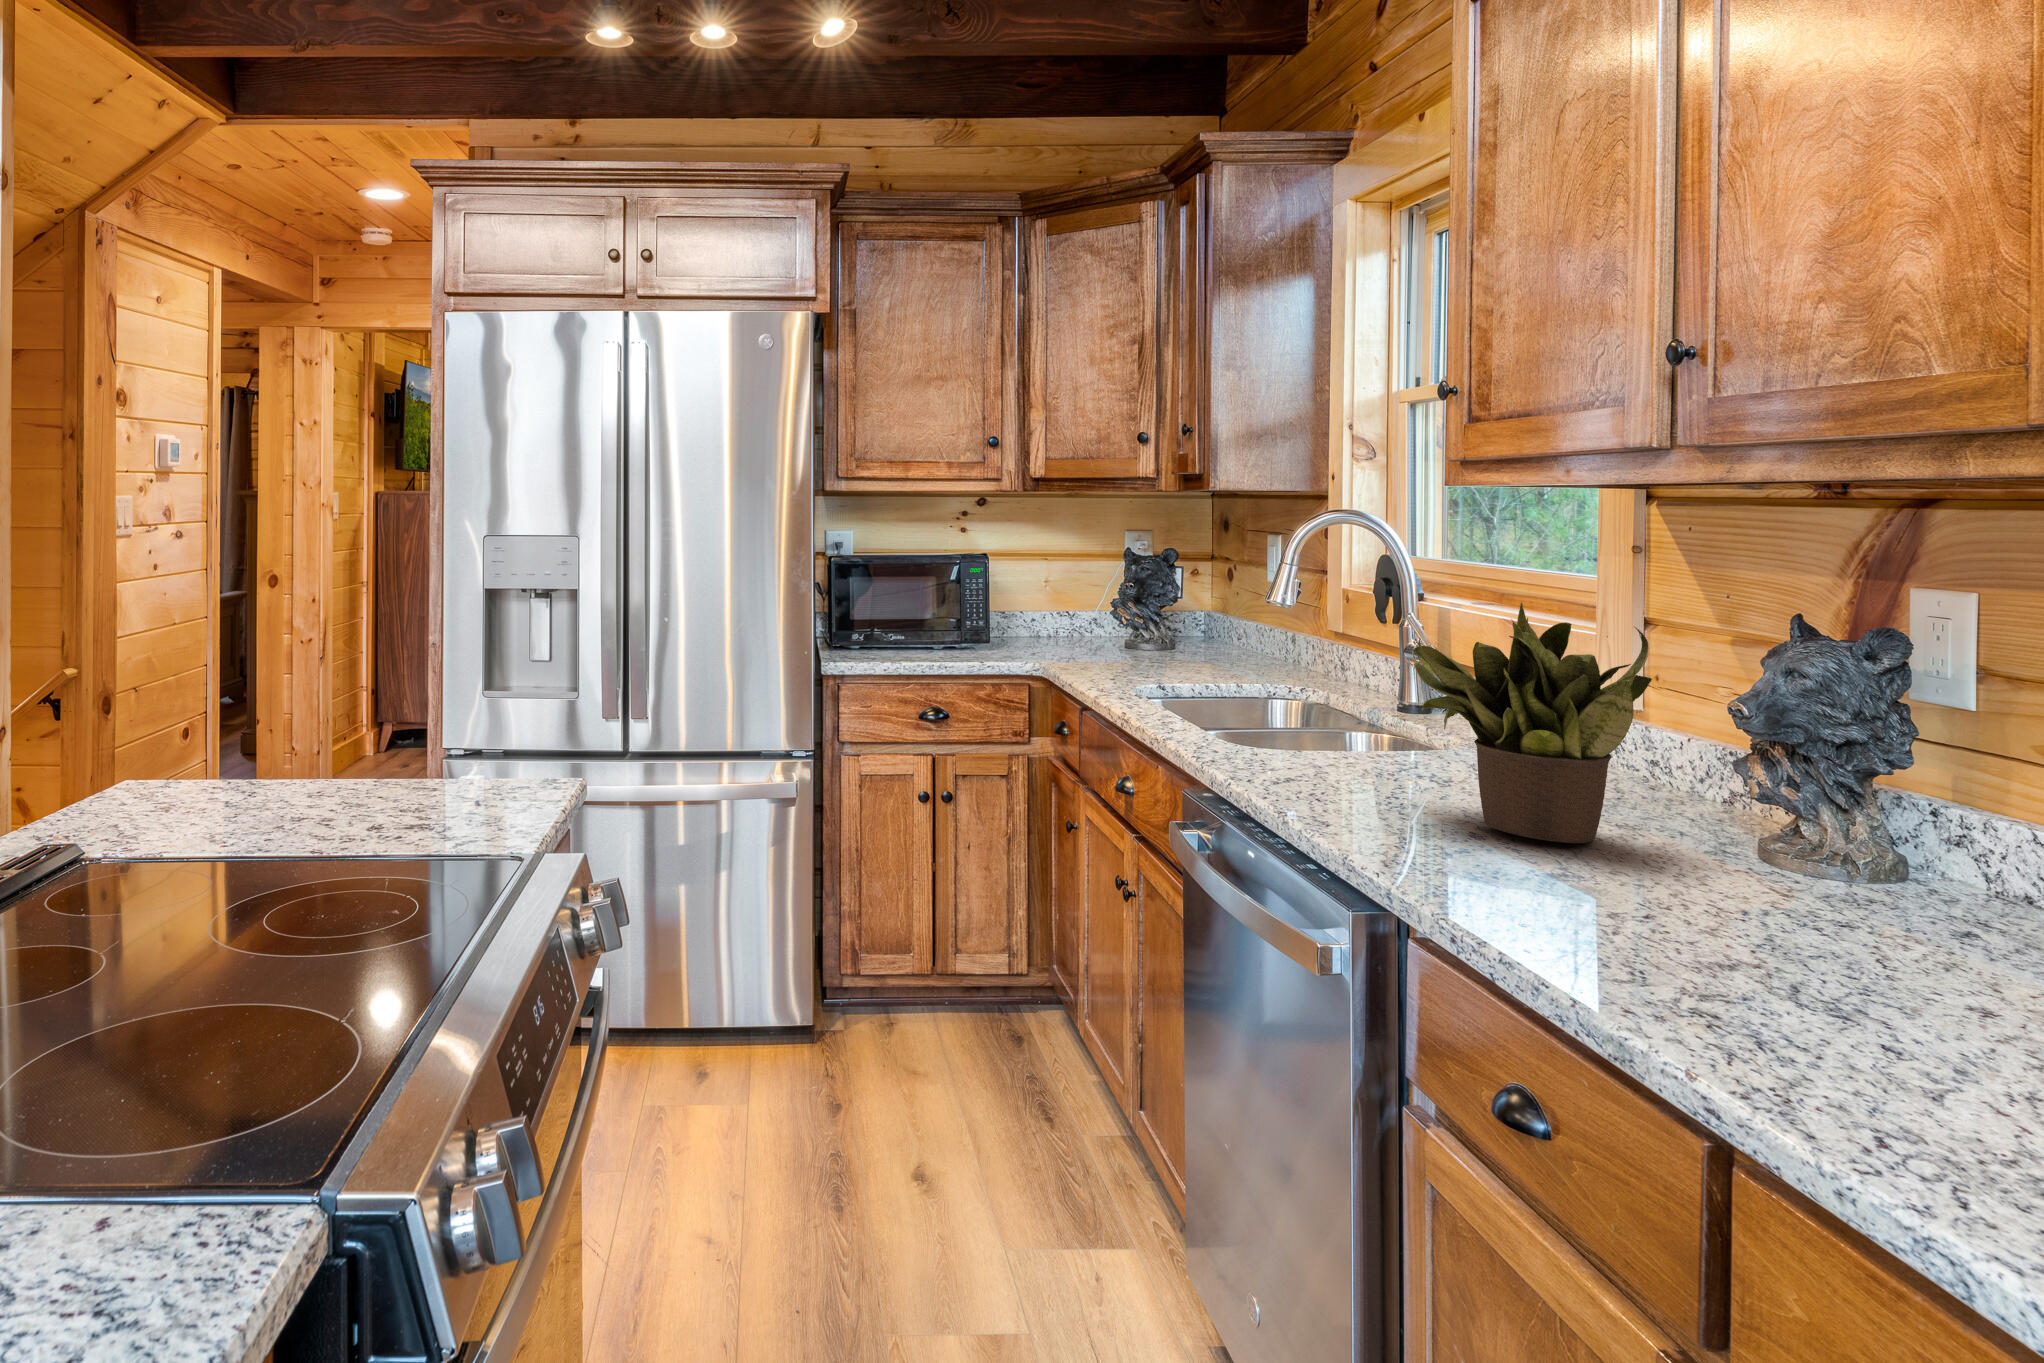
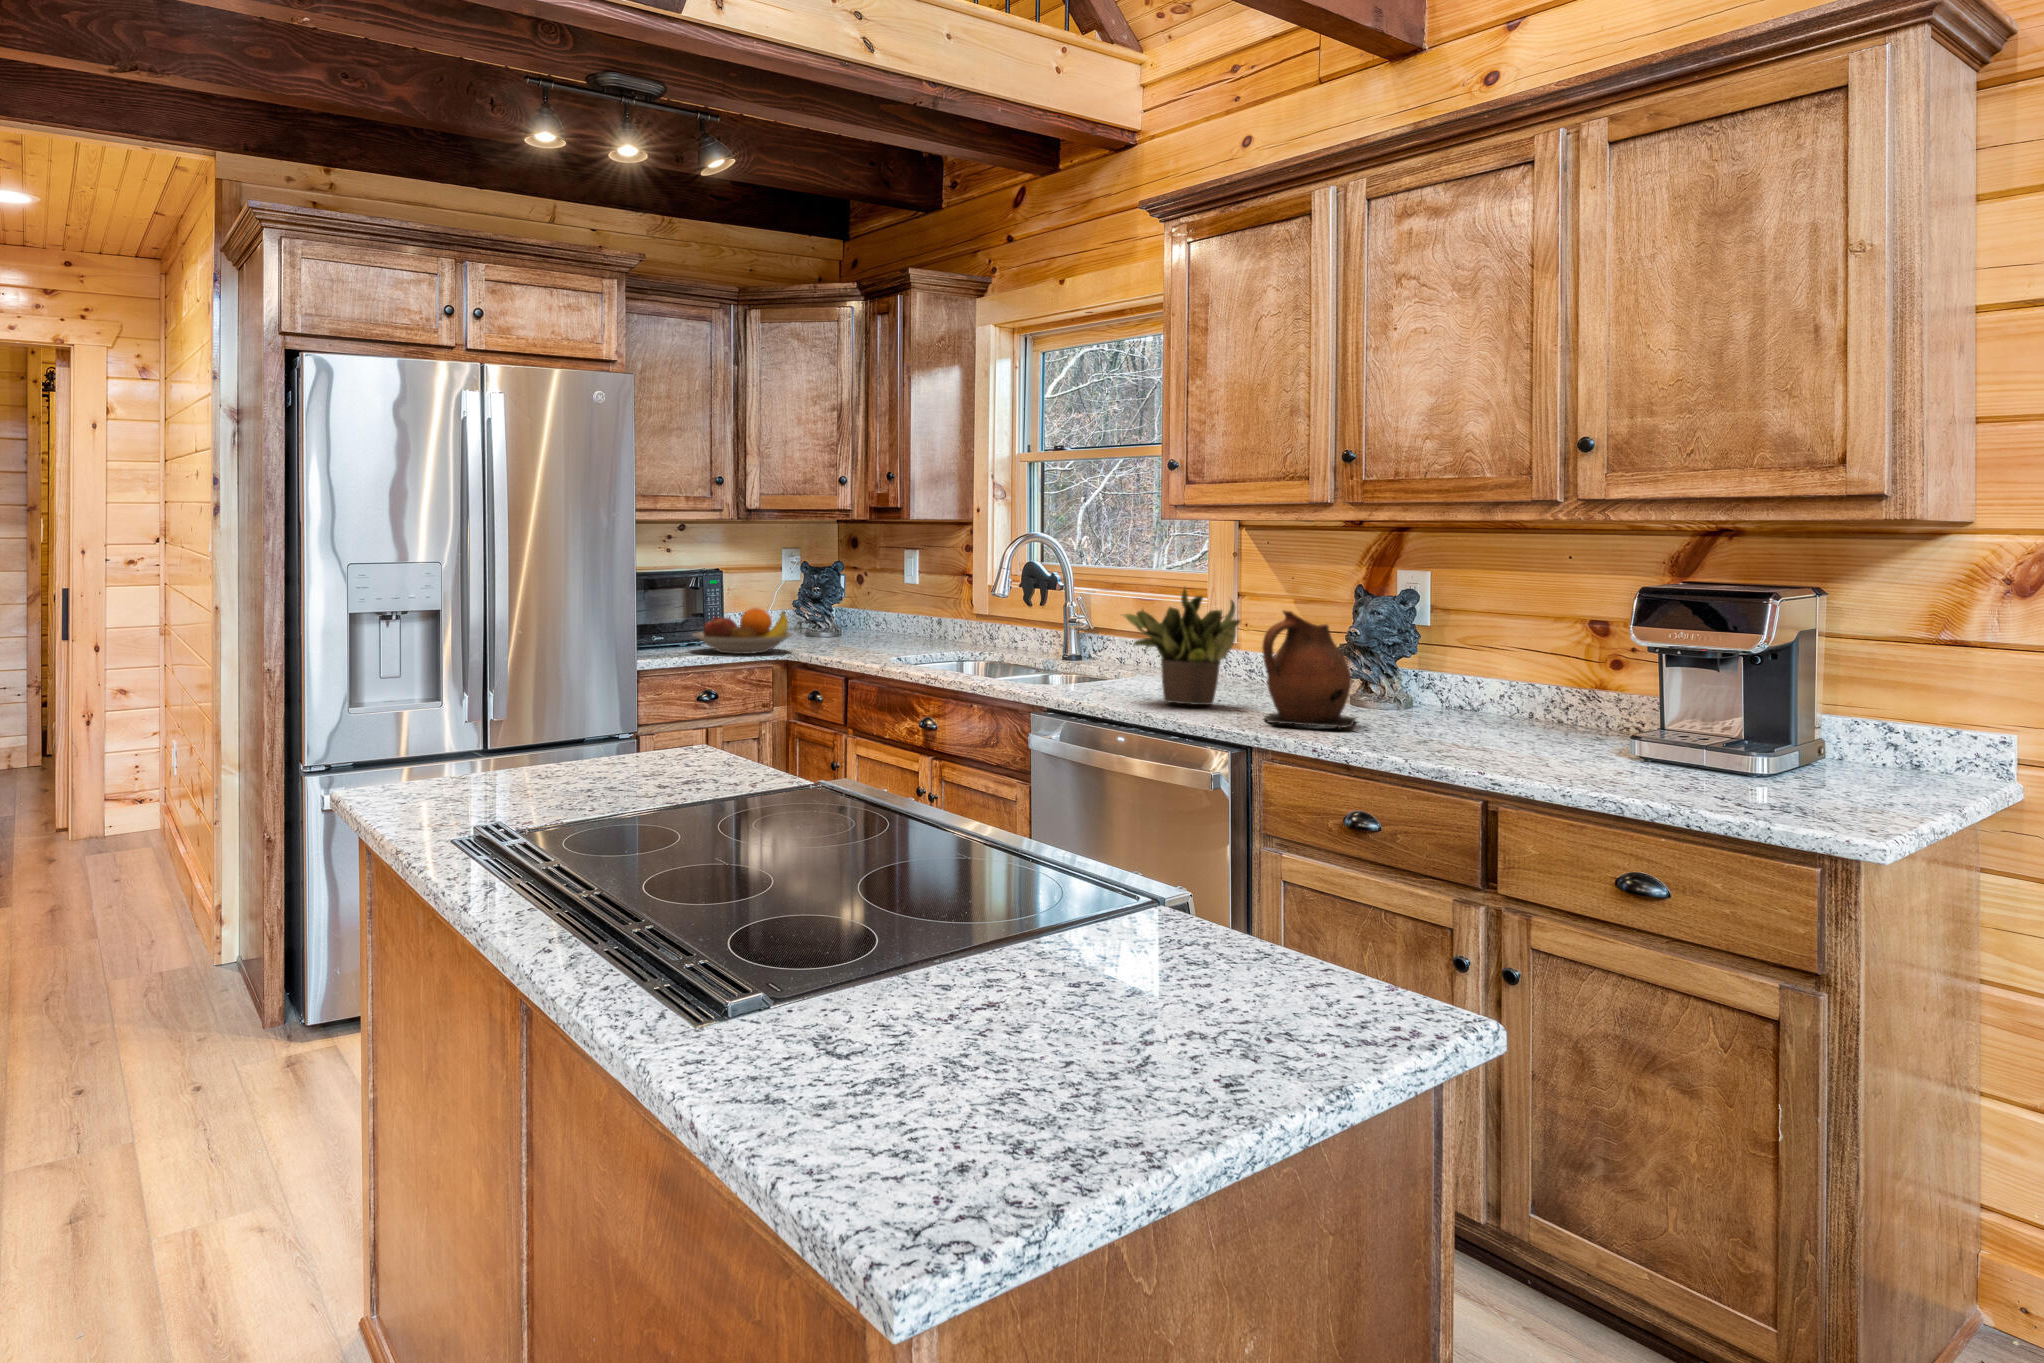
fruit bowl: none [946,602,1076,659] -> present [693,608,793,654]
ceramic pitcher: none [1641,670,1950,981] -> present [1262,610,1355,729]

